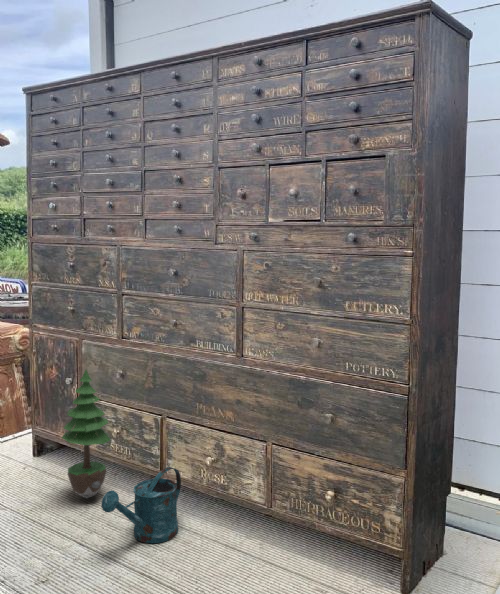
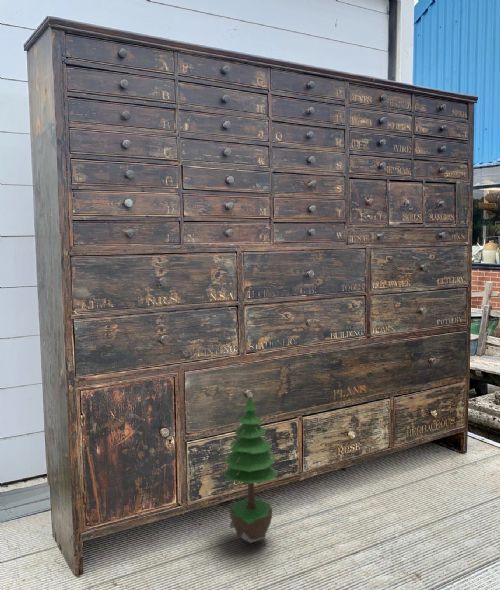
watering can: present [101,467,181,543] -> none [325,455,394,528]

